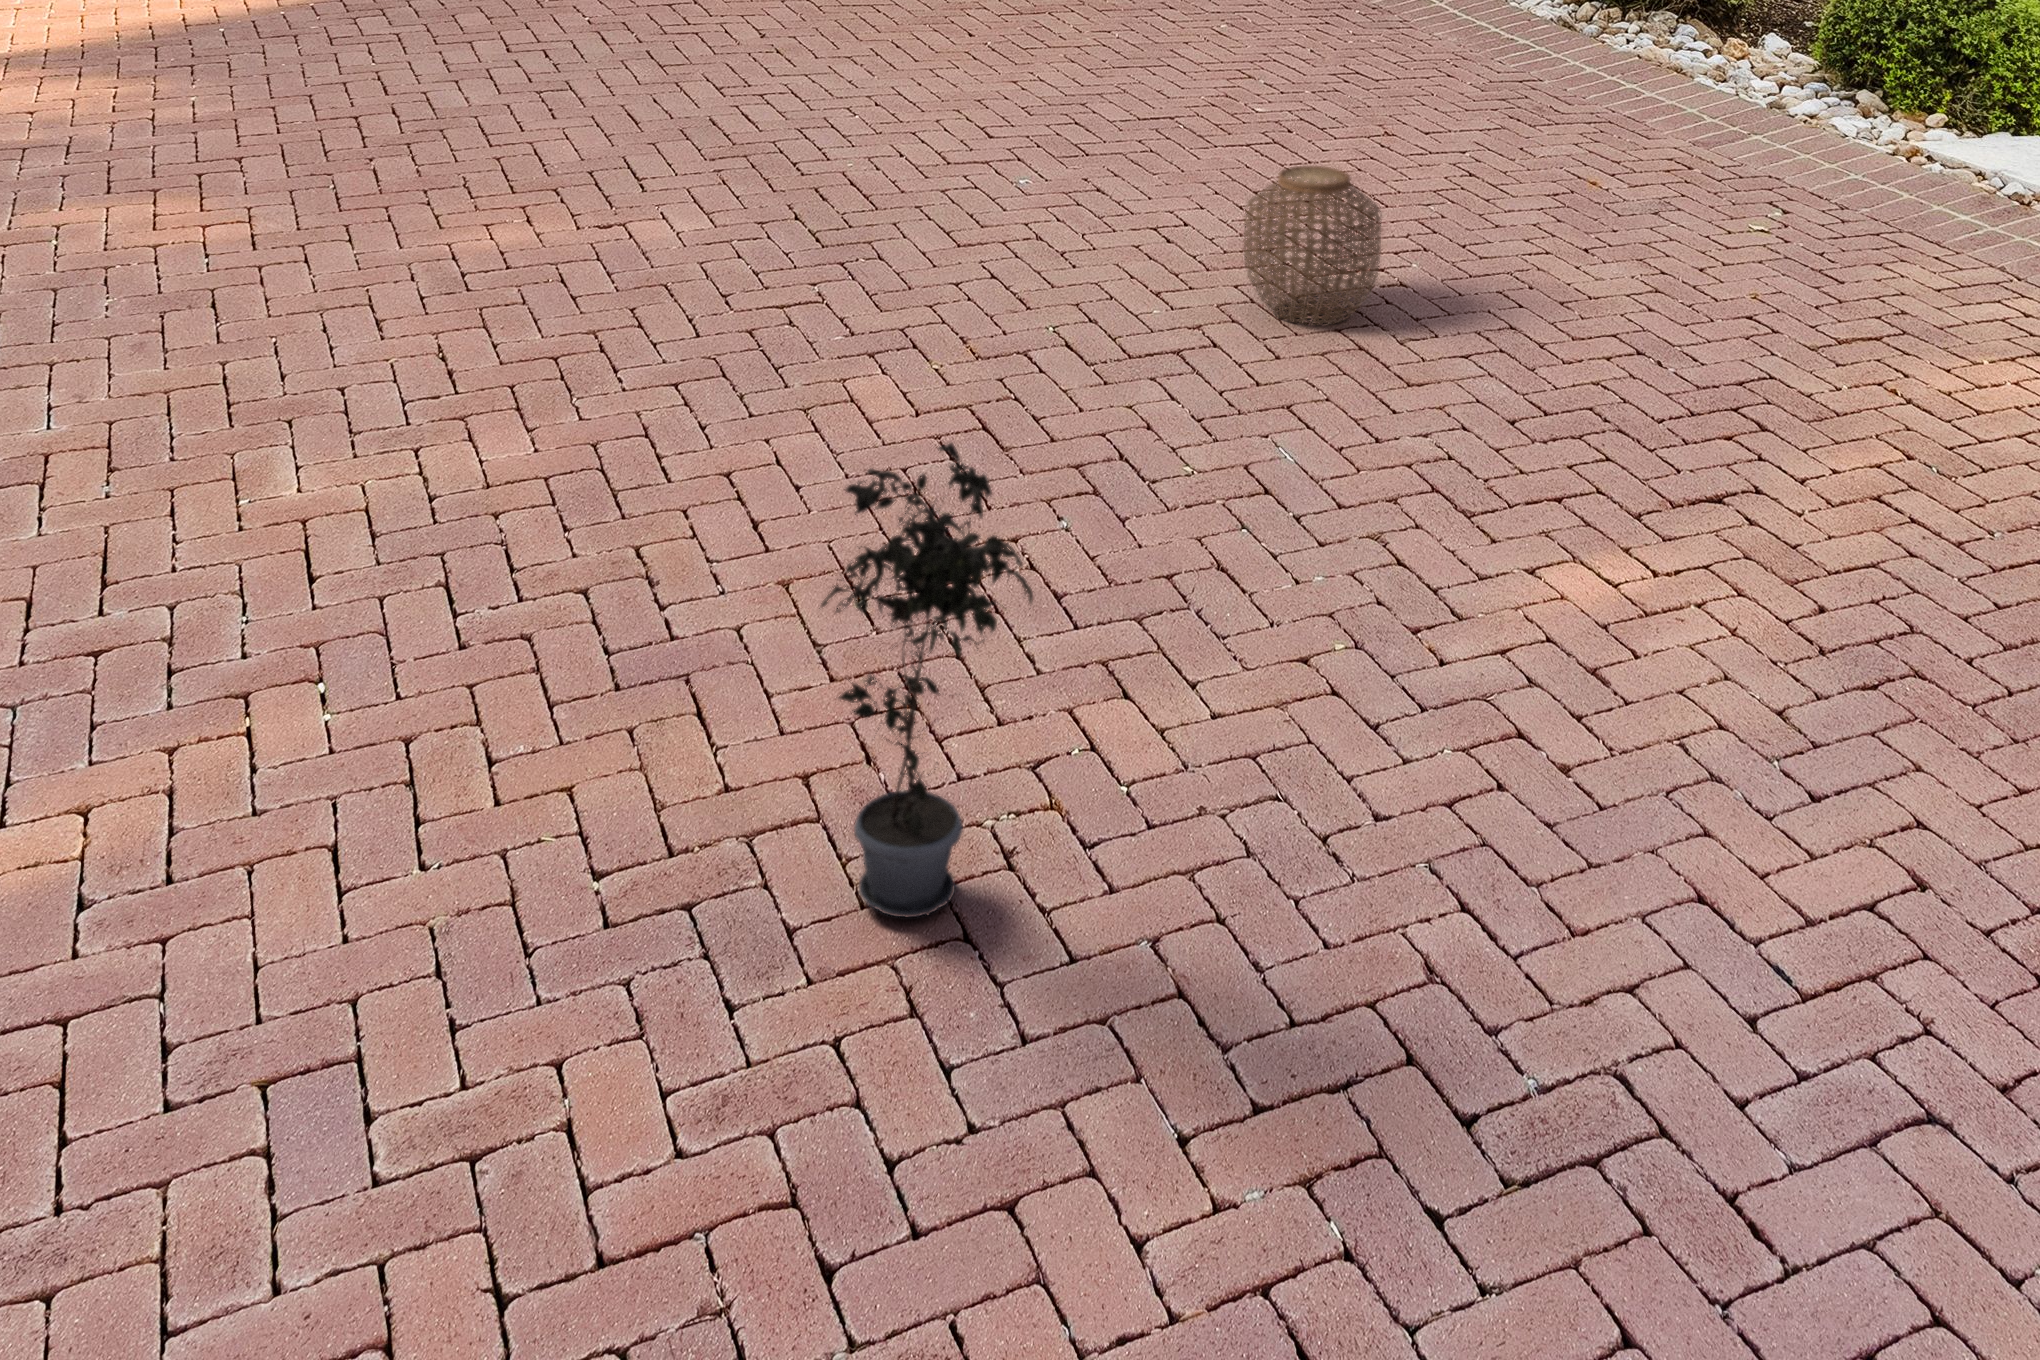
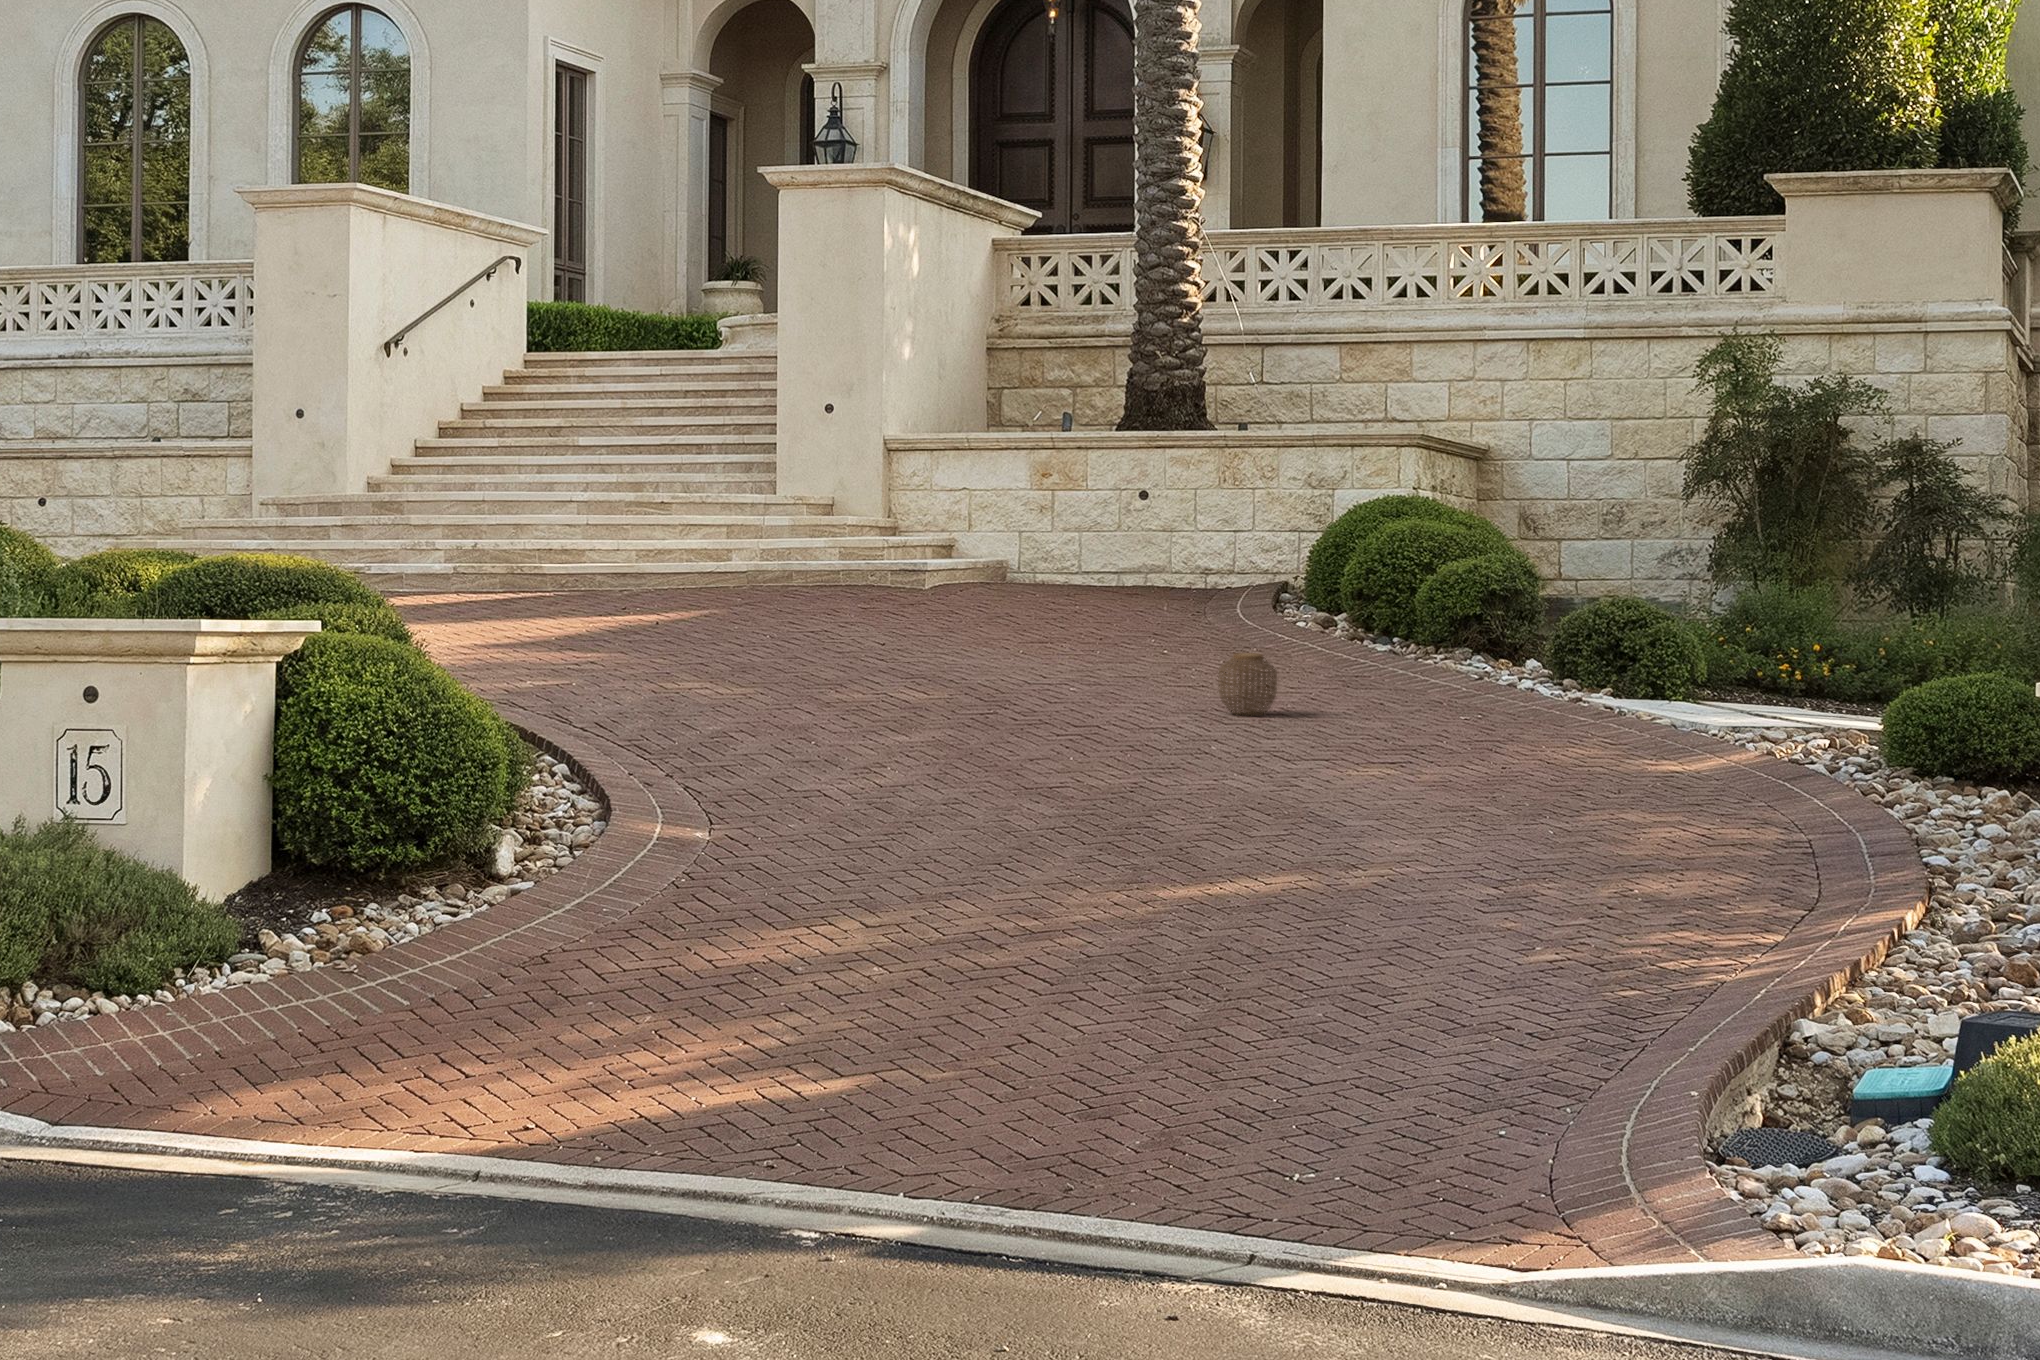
potted plant: present [821,443,1033,917] -> none [1133,644,1188,759]

